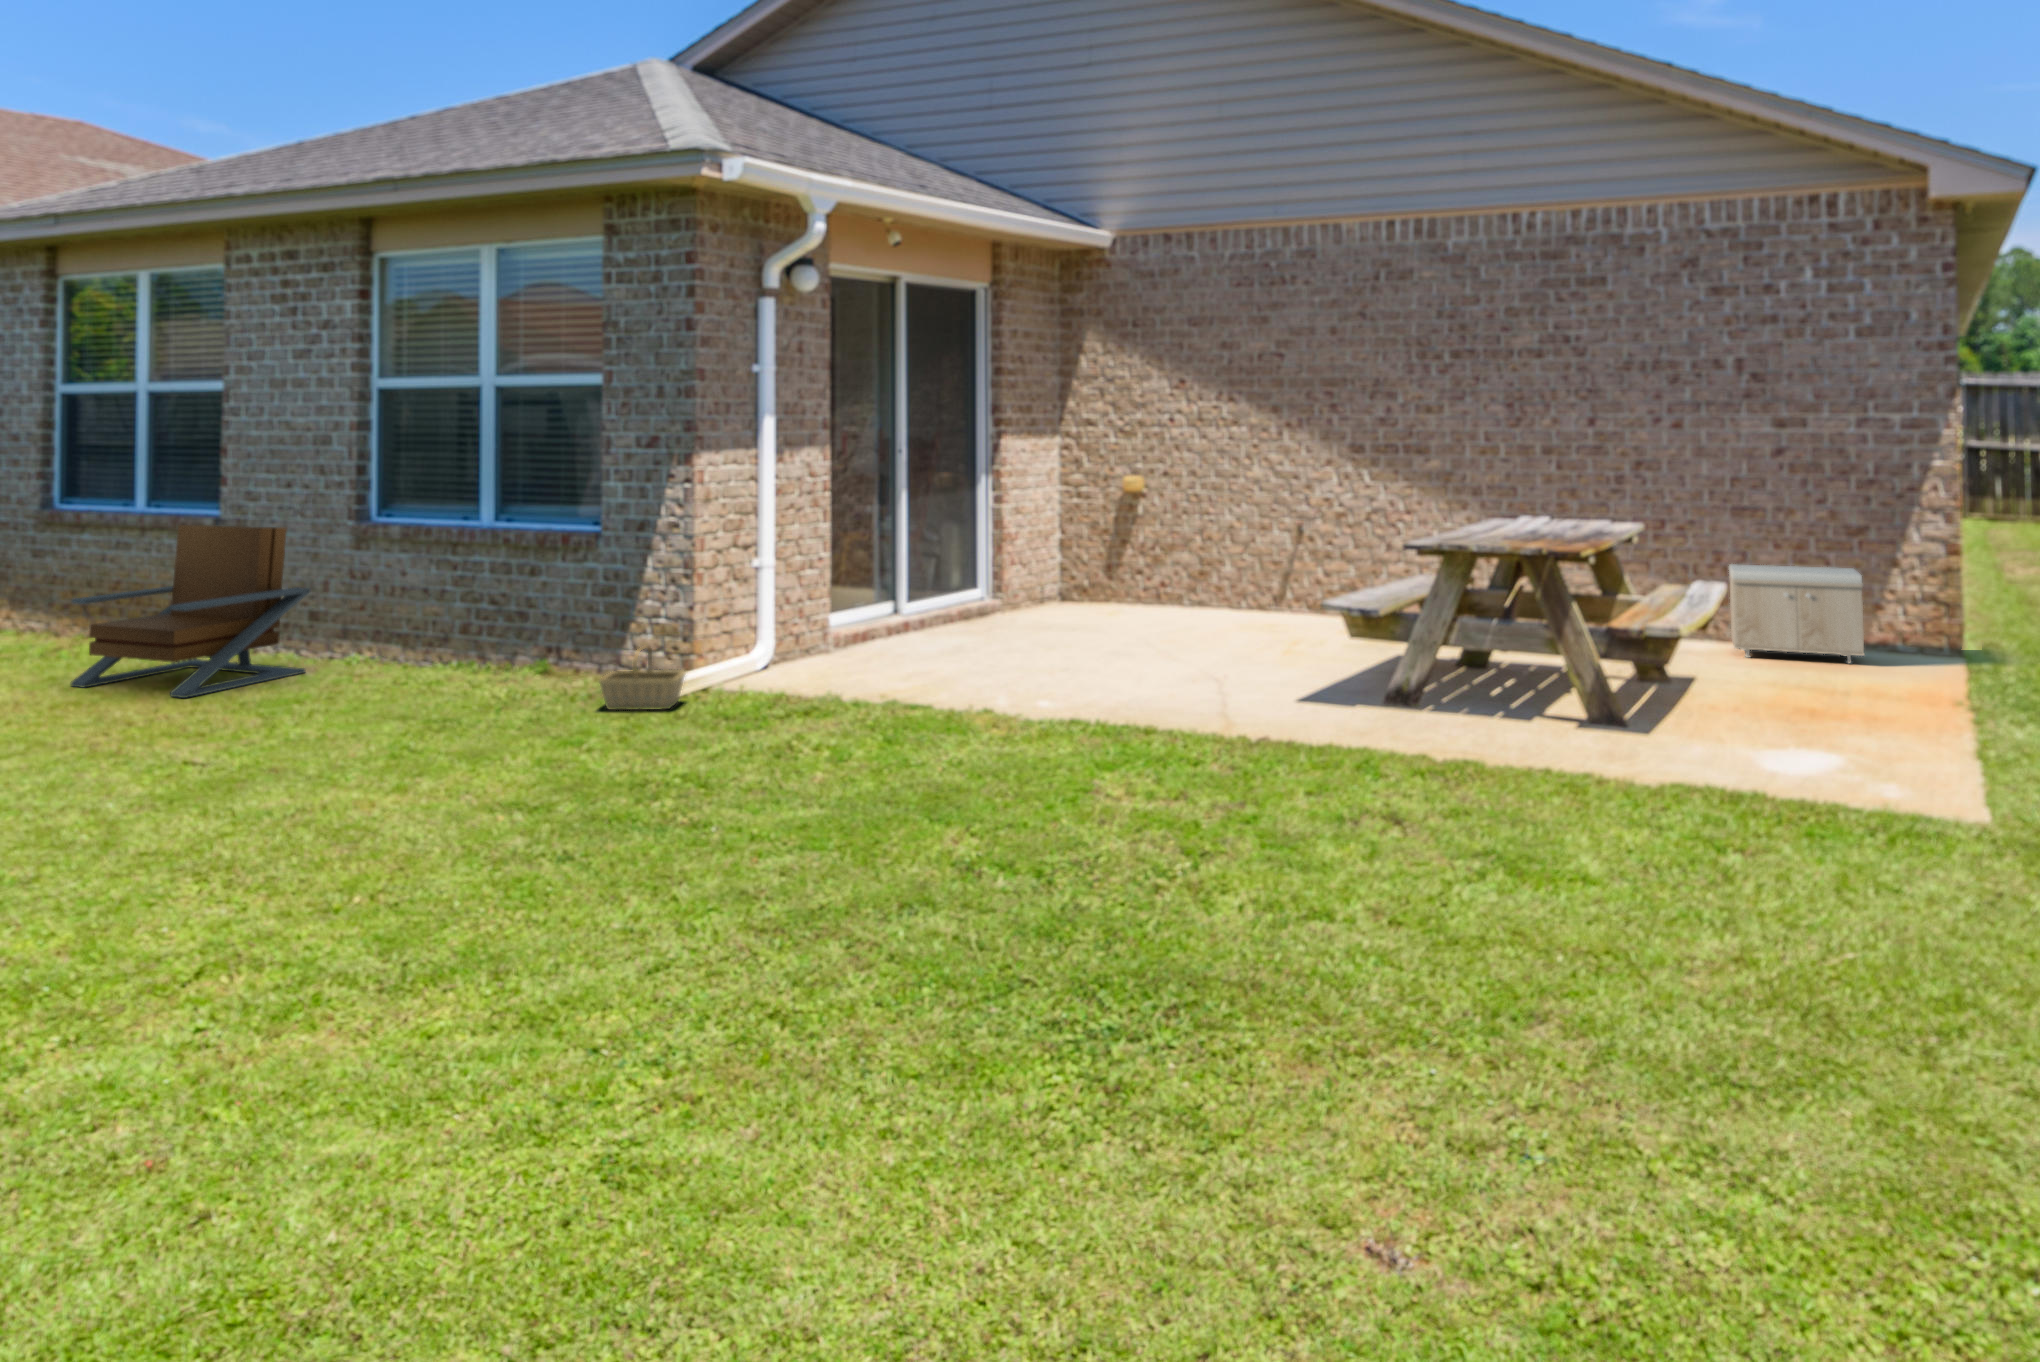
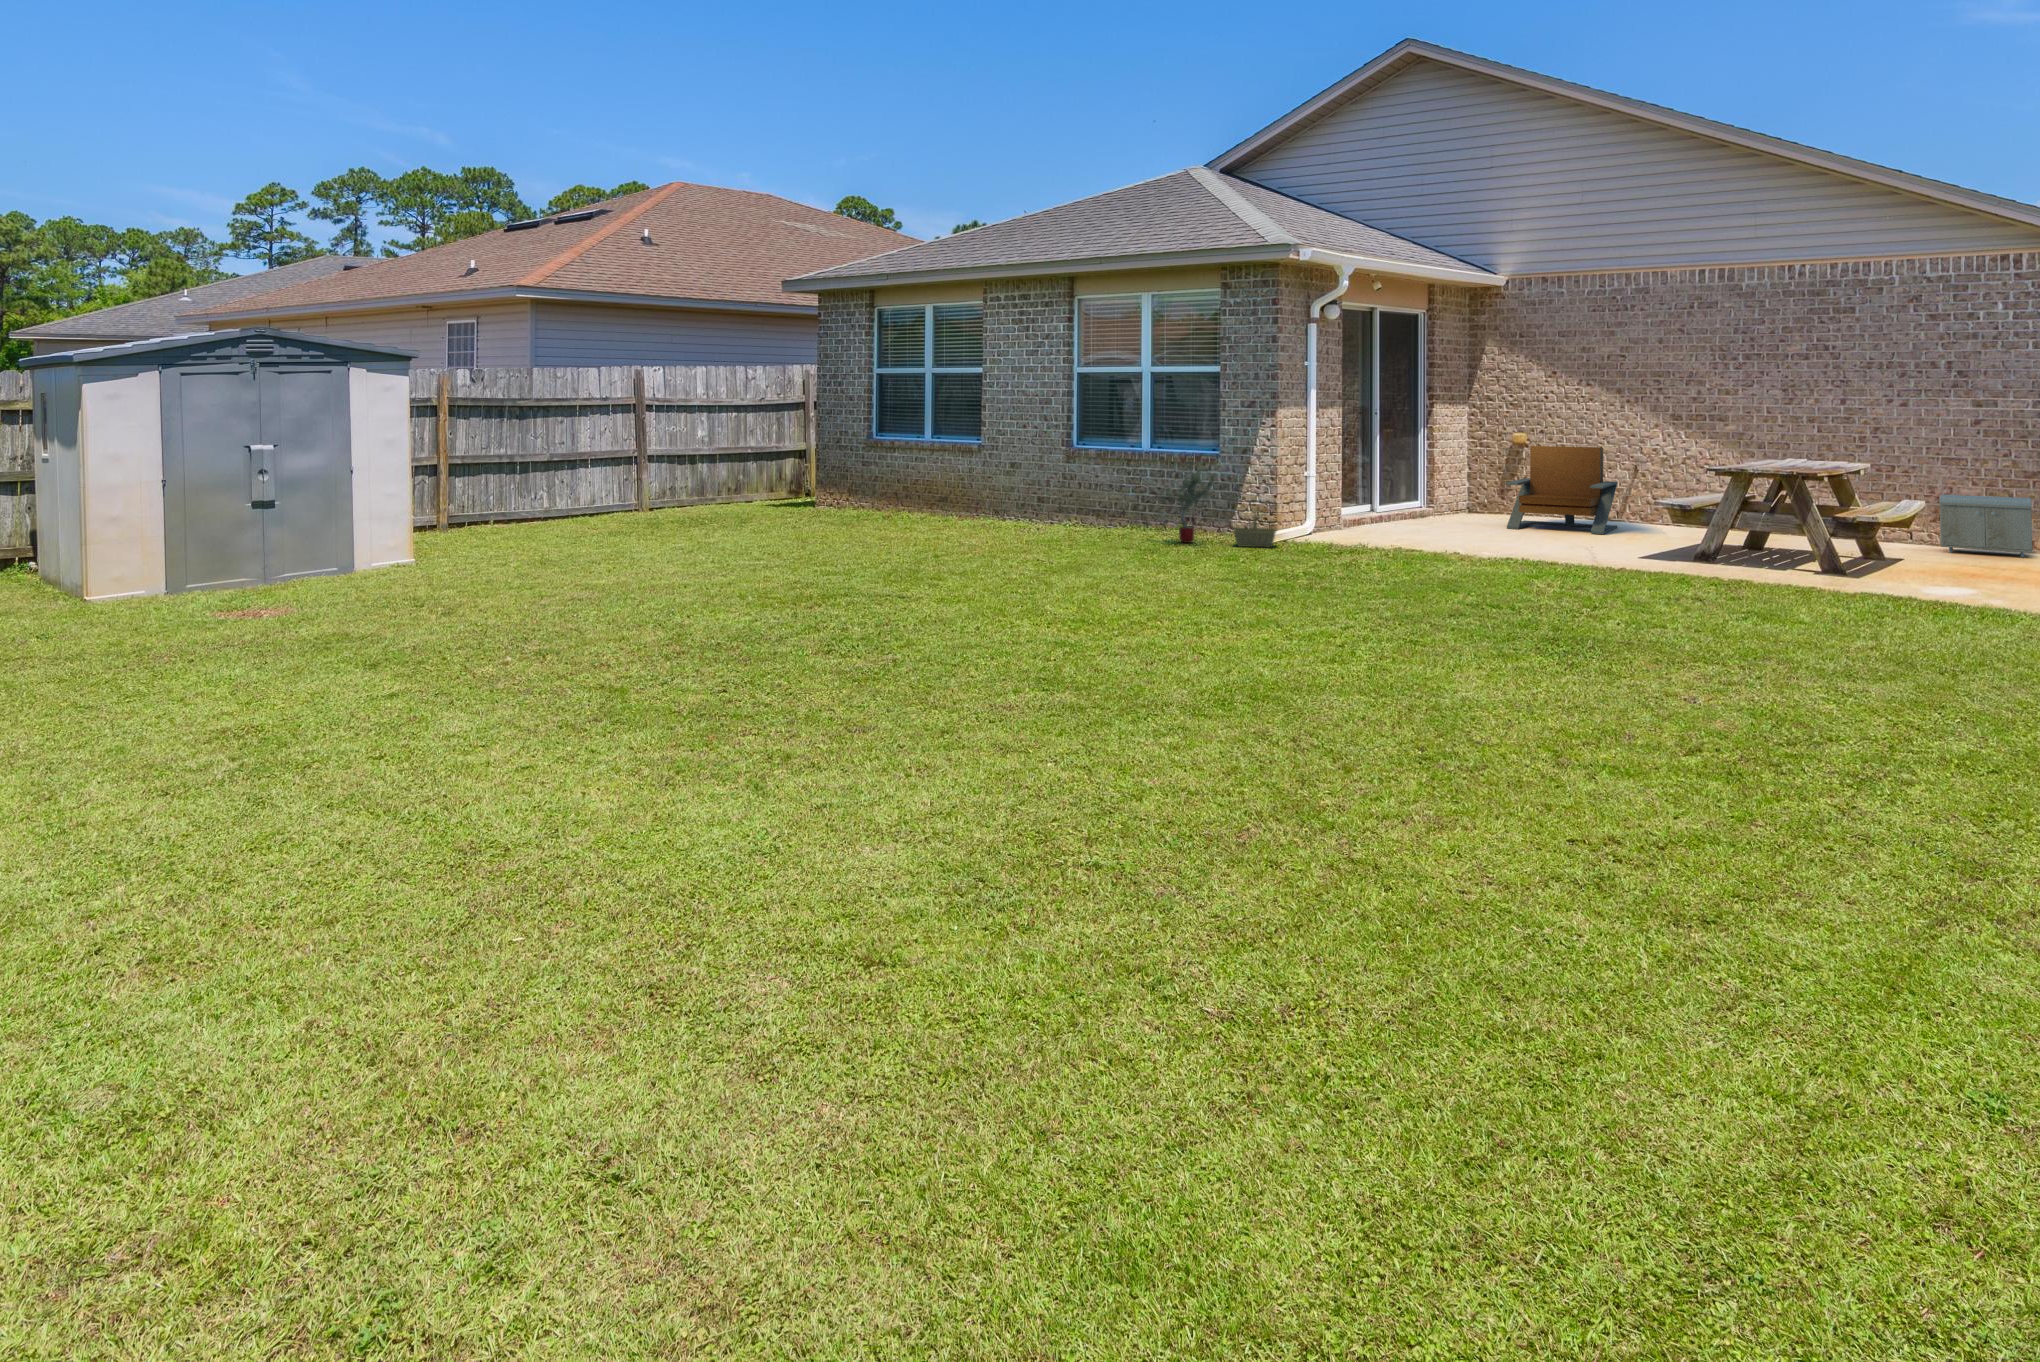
lounge chair: present [71,525,311,698] -> present [1506,446,1617,534]
potted tree: none [476,549,579,705] -> present [1160,462,1215,543]

